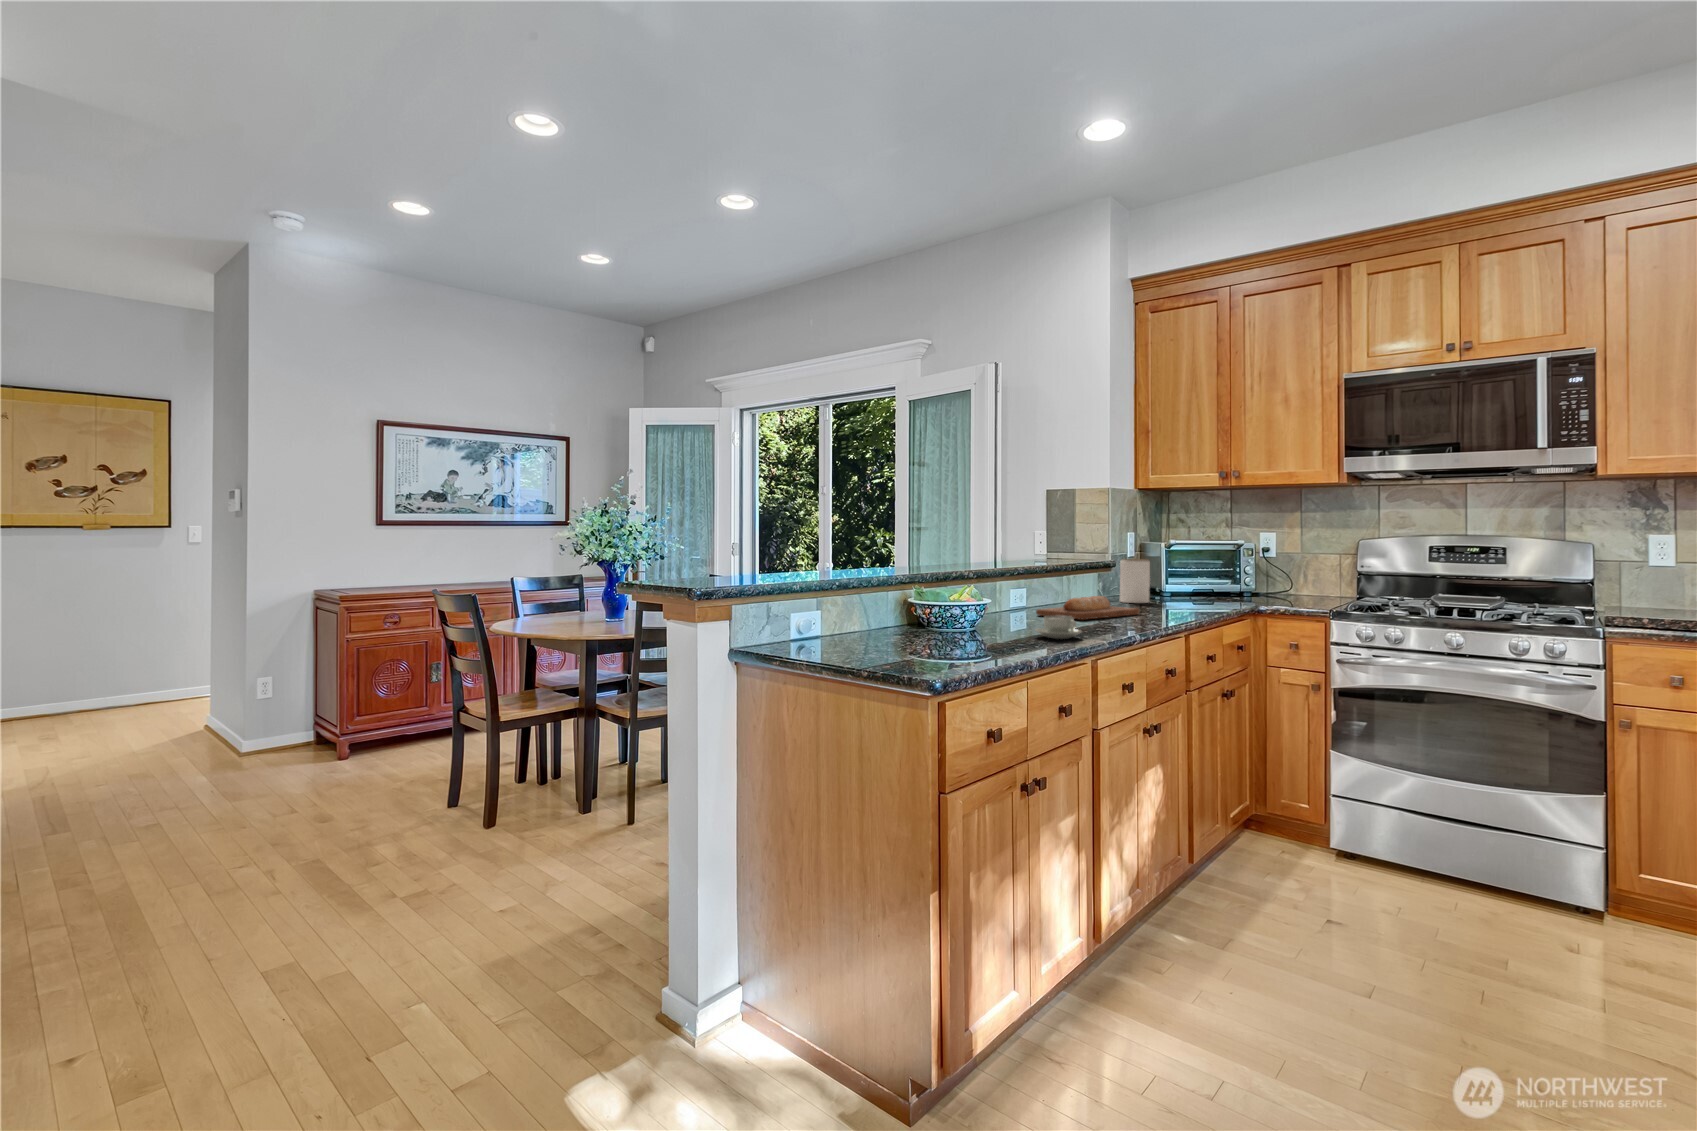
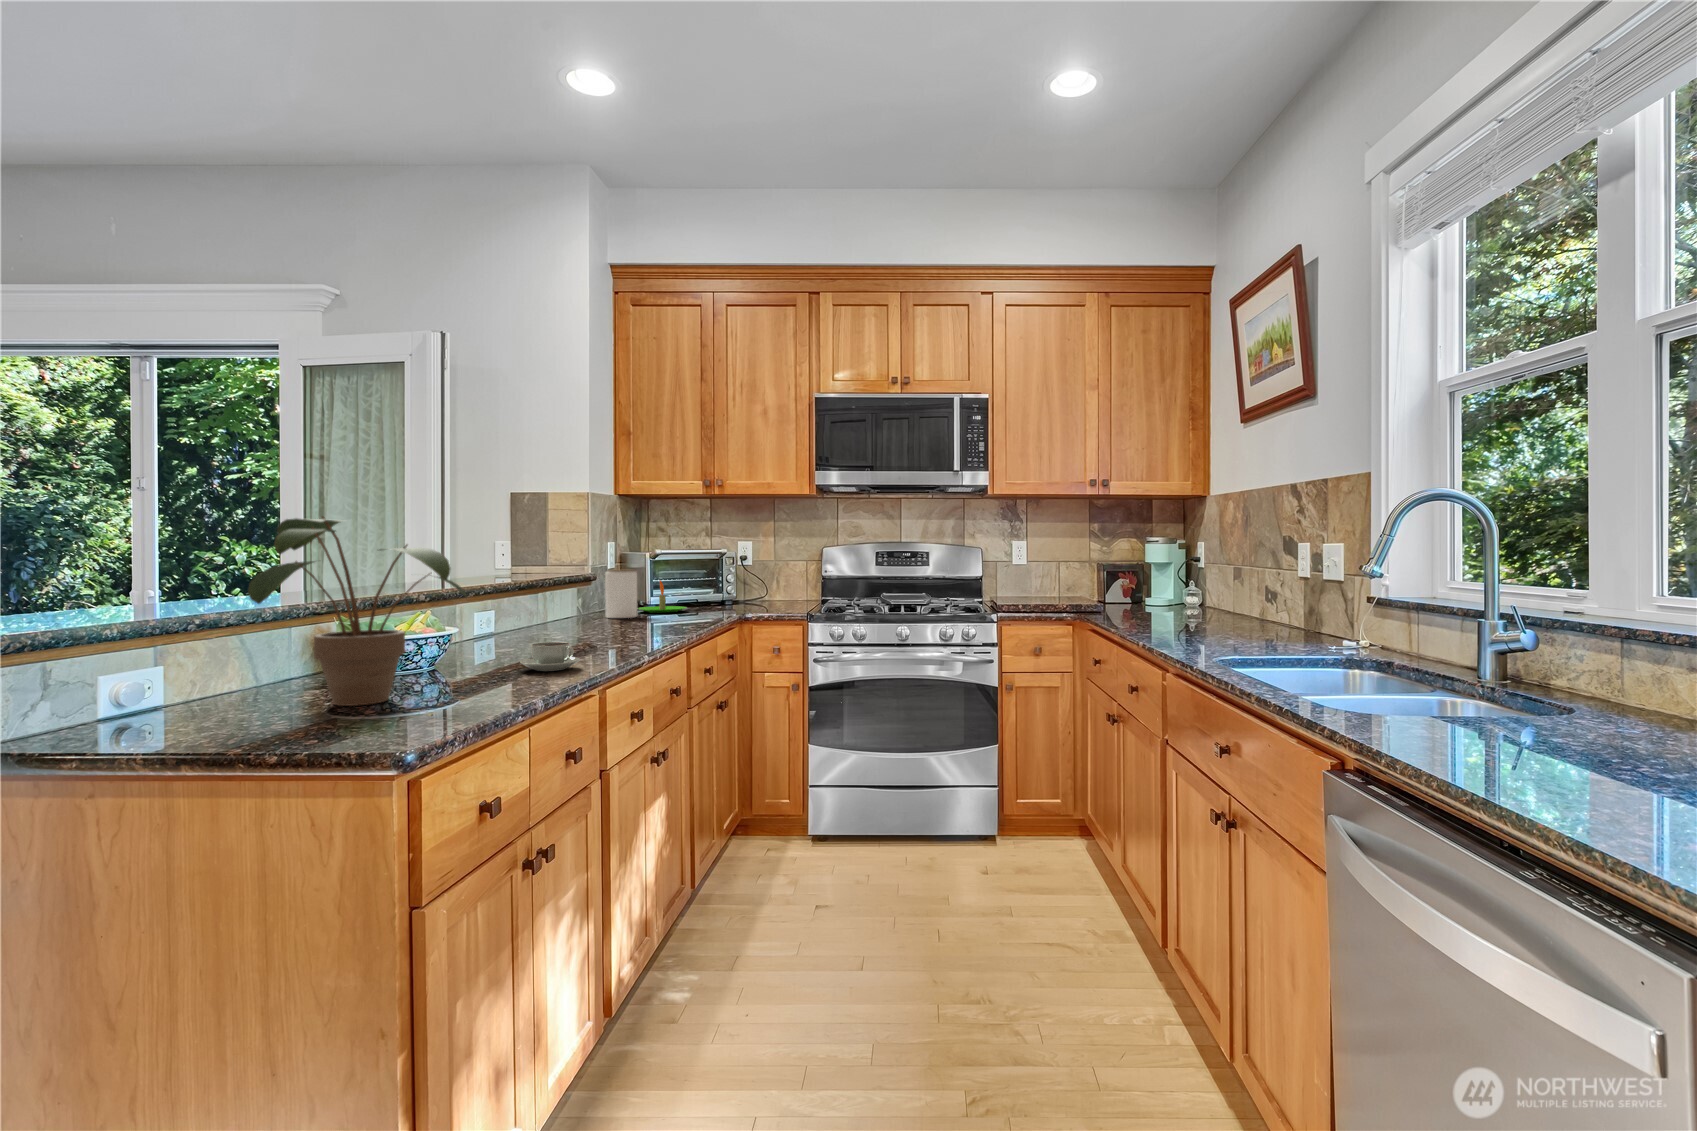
potted plant: none [864,517,996,648] -> present [248,516,467,706]
candle: none [1151,570,1201,601] -> present [638,580,687,613]
bread loaf: present [1036,596,1139,620] -> none [513,613,633,643]

